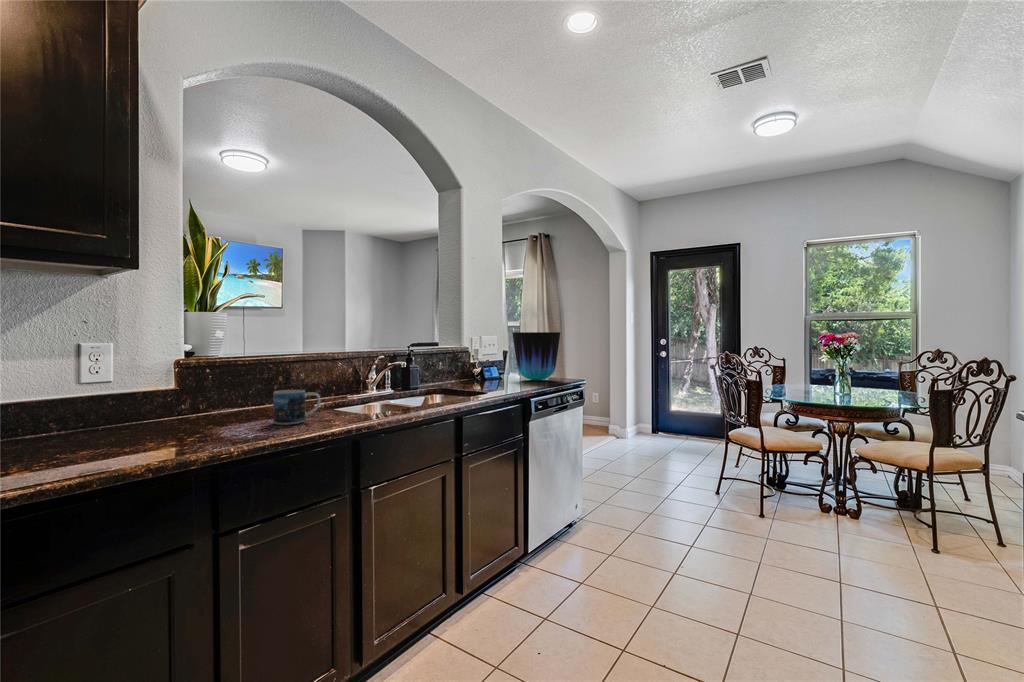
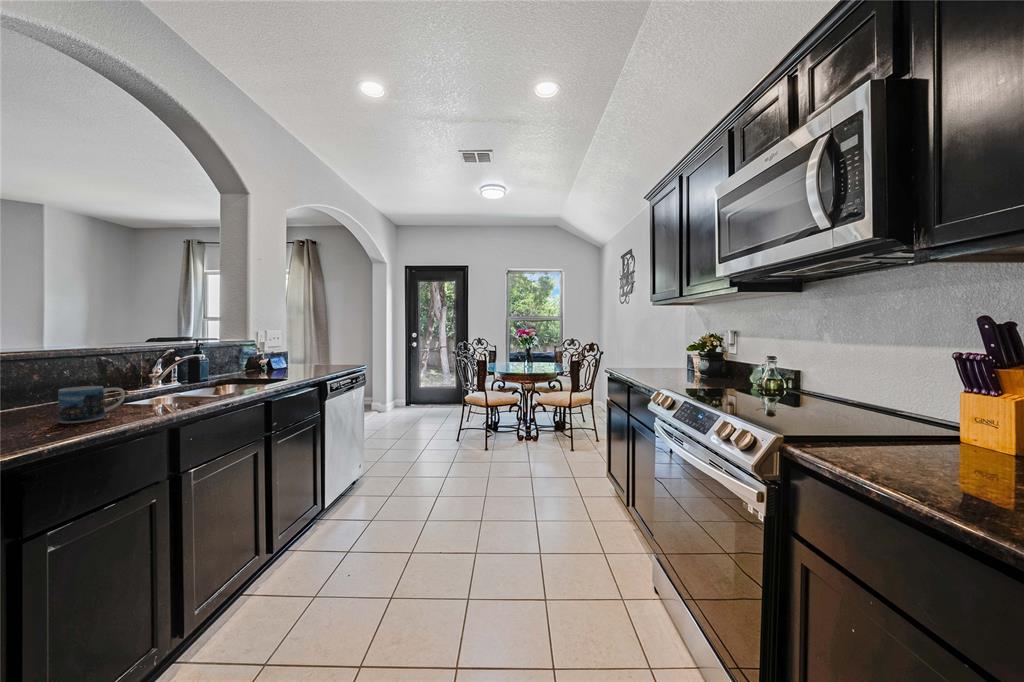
vase: present [512,332,560,381] -> none [301,328,346,368]

